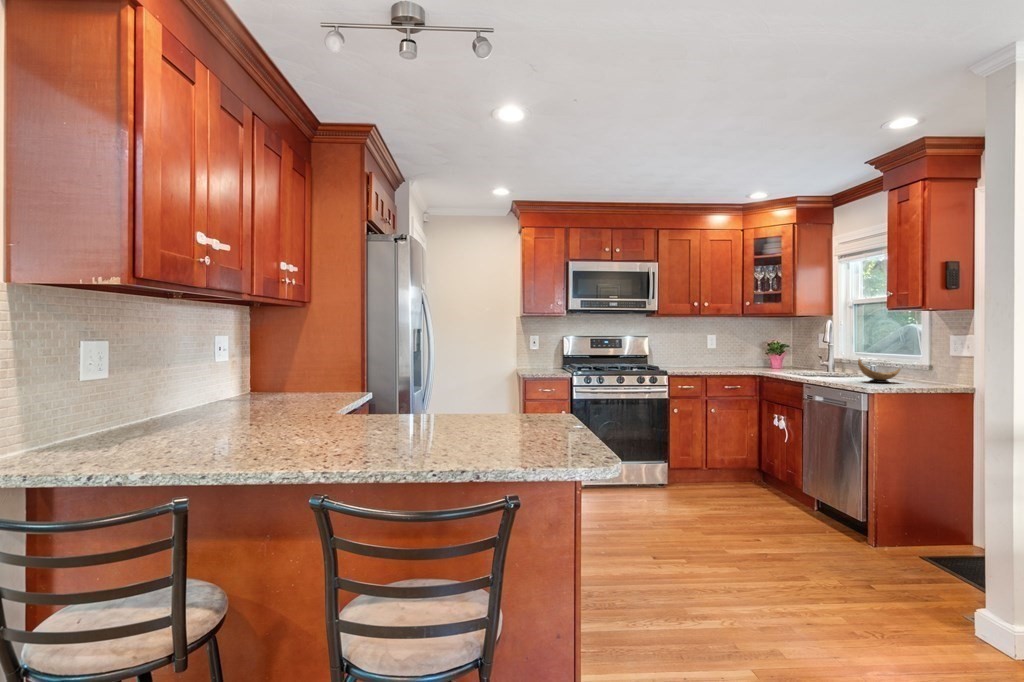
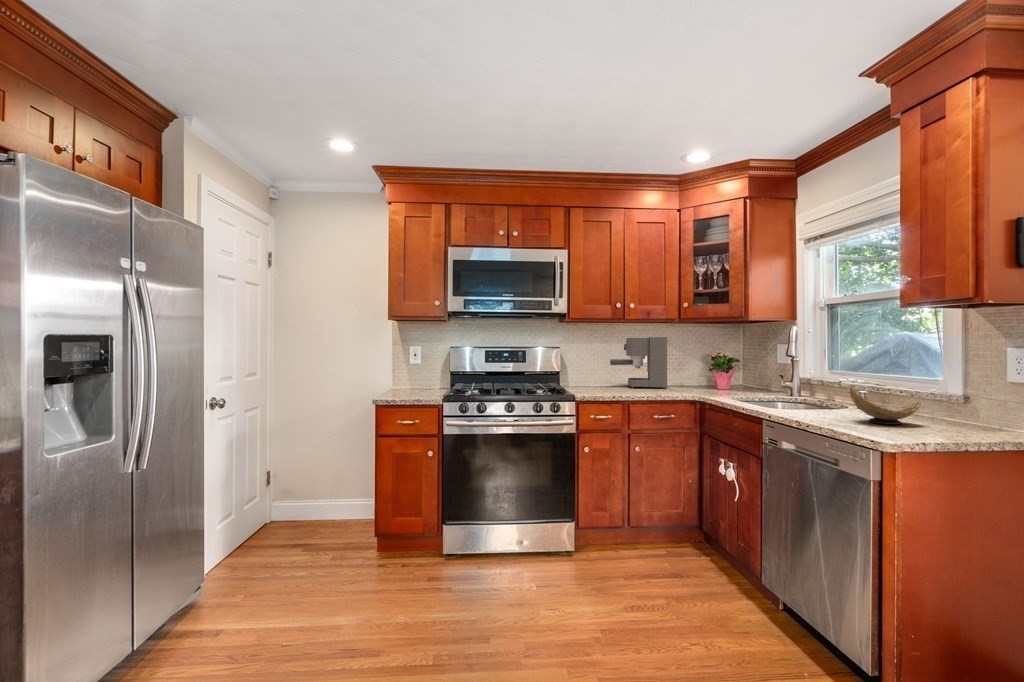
coffee maker: none [688,328,734,368] -> present [610,337,667,388]

